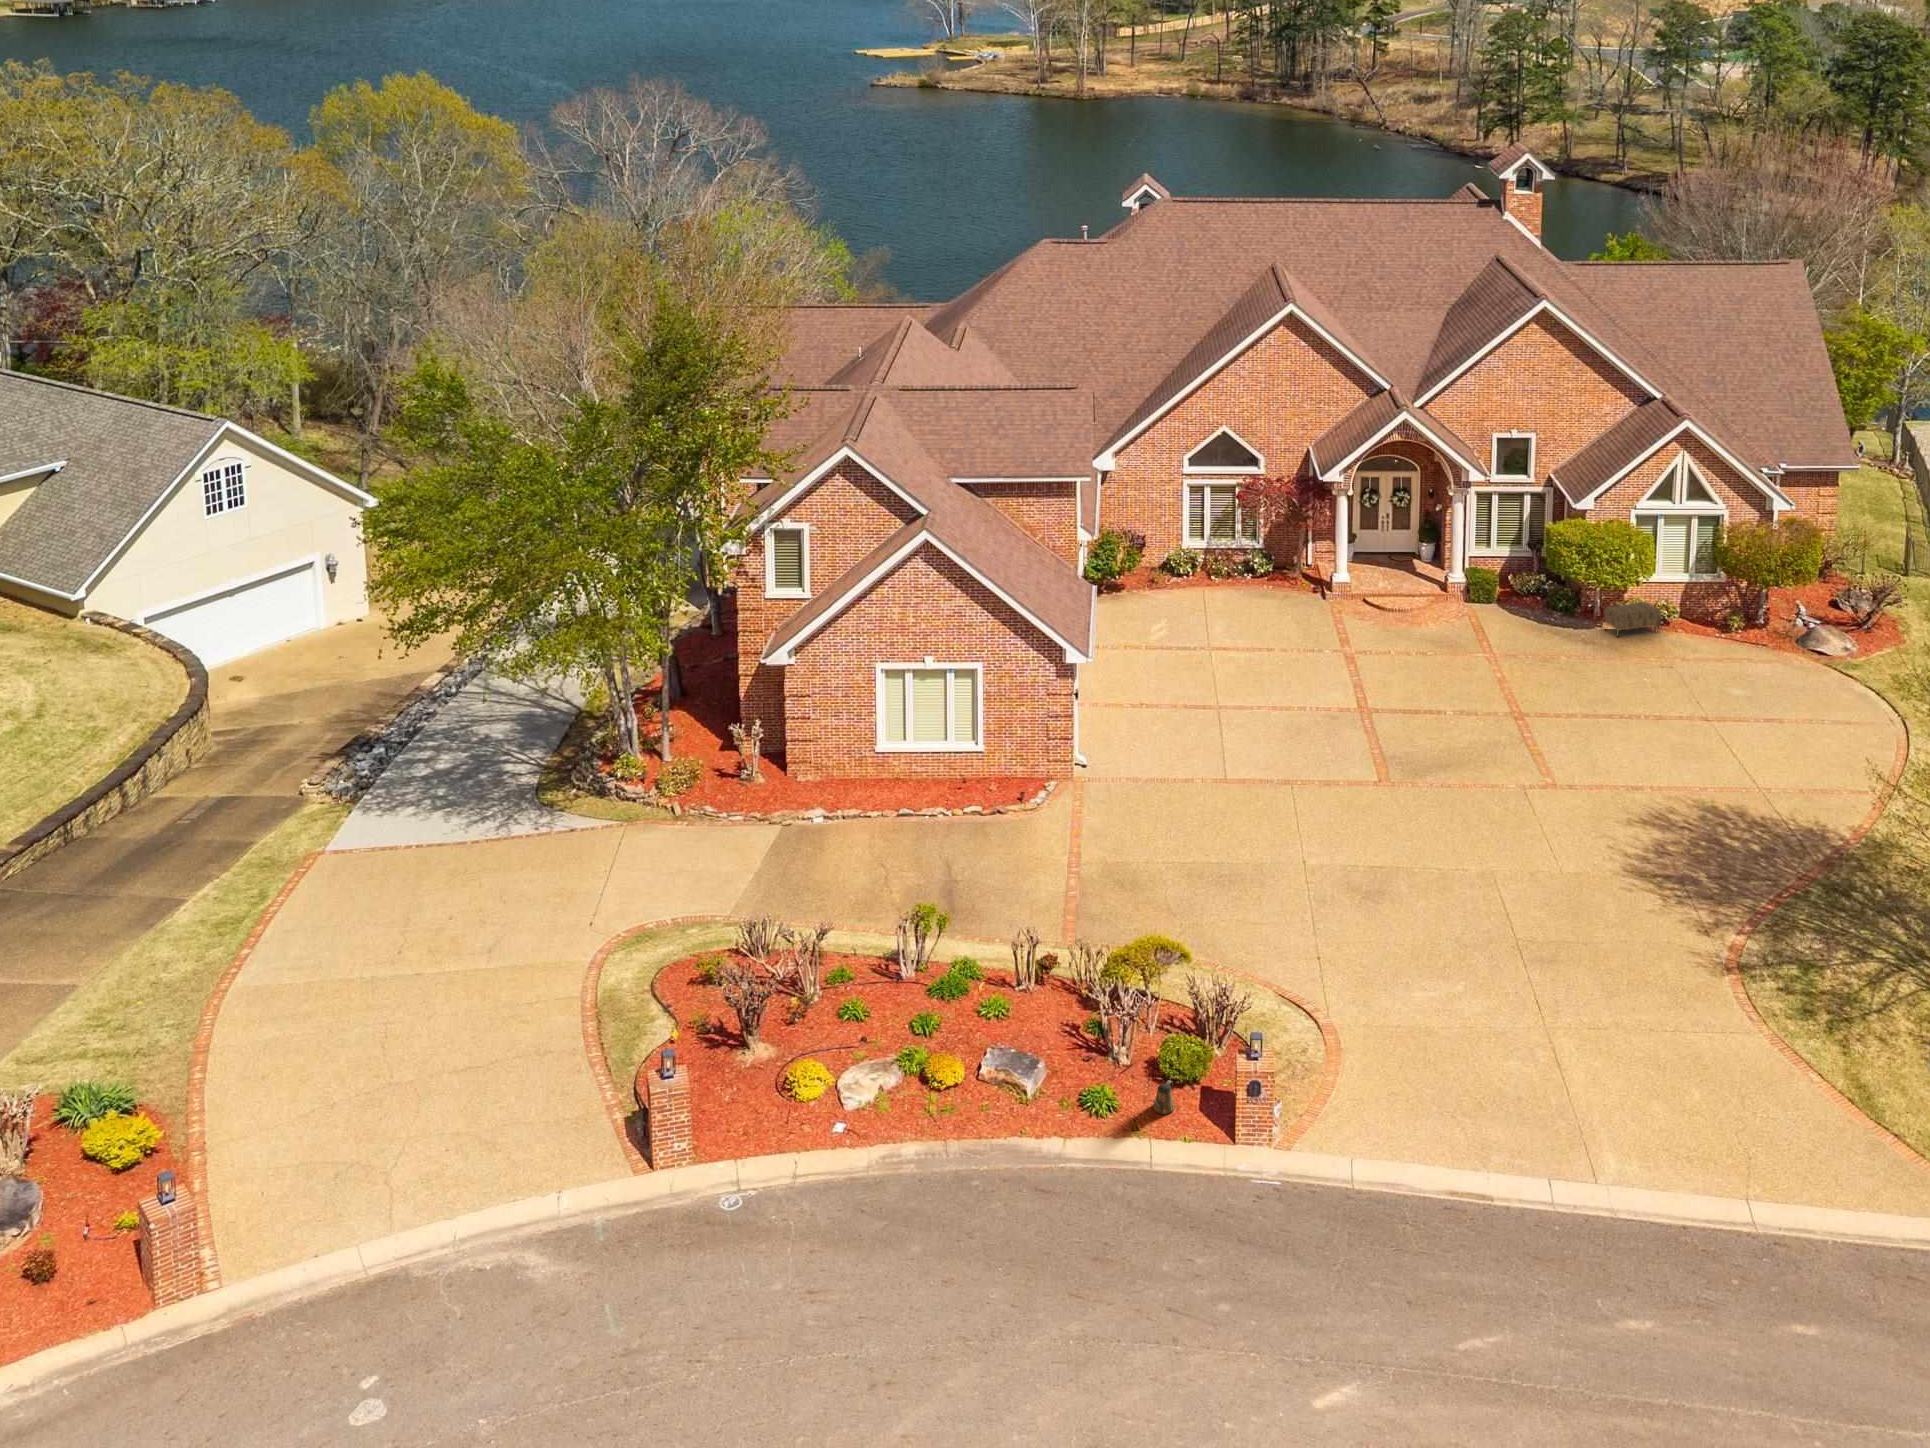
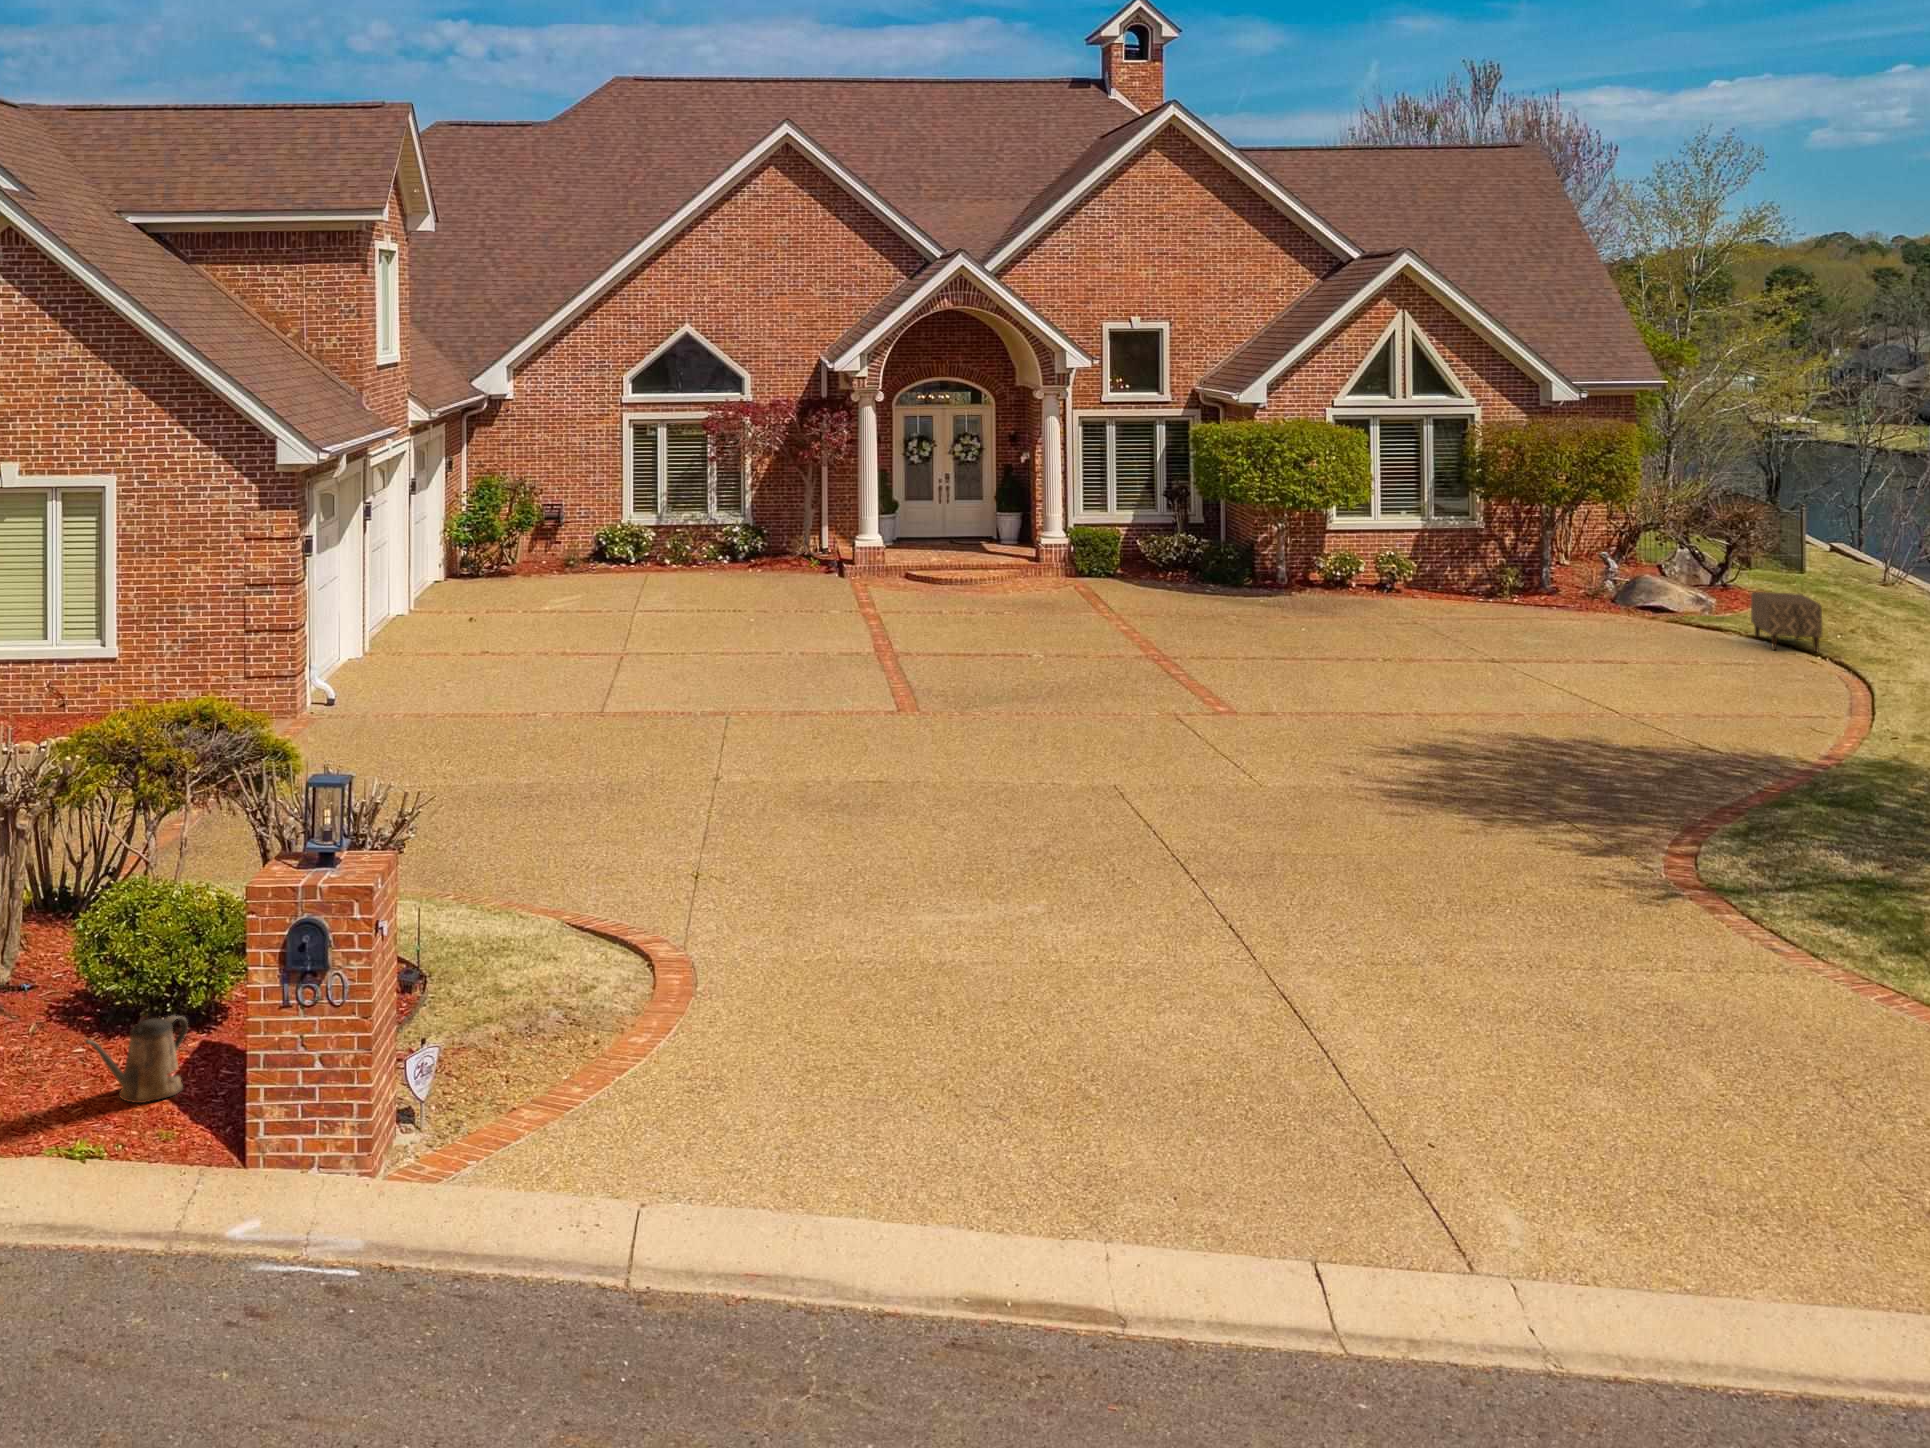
bench: present [1605,602,1662,636] -> present [1751,592,1822,652]

